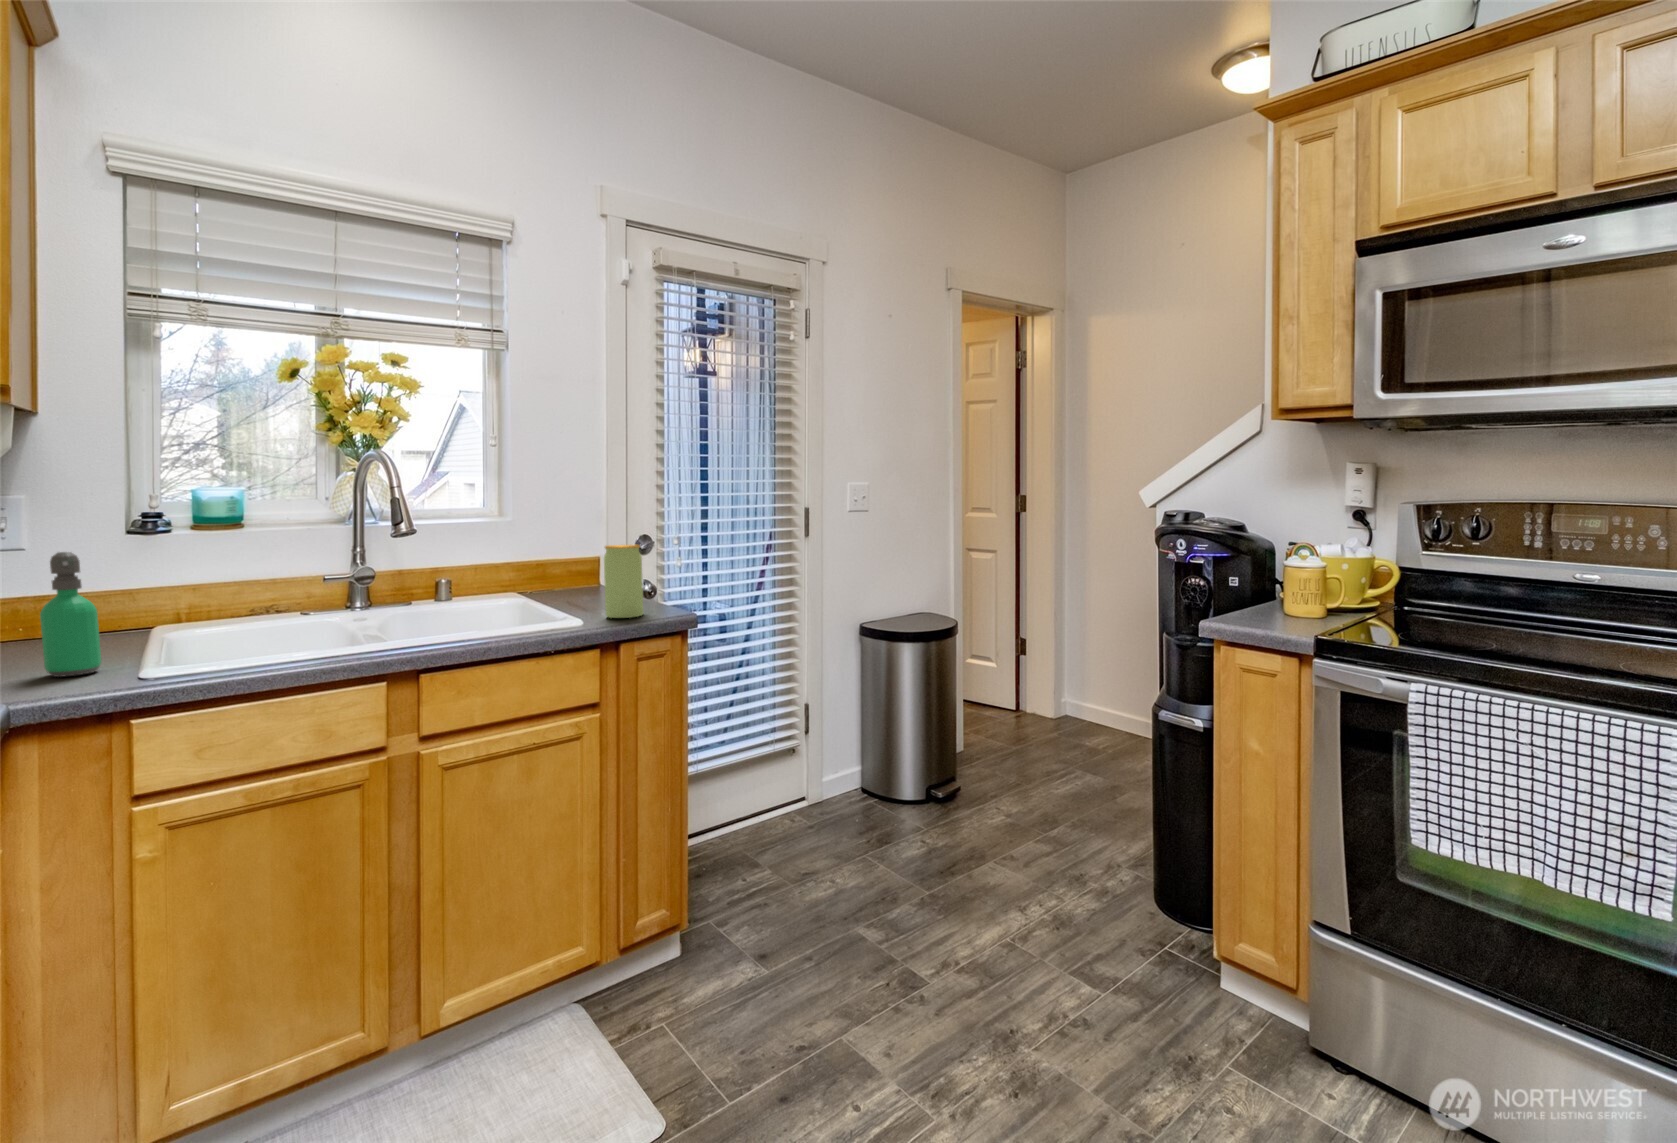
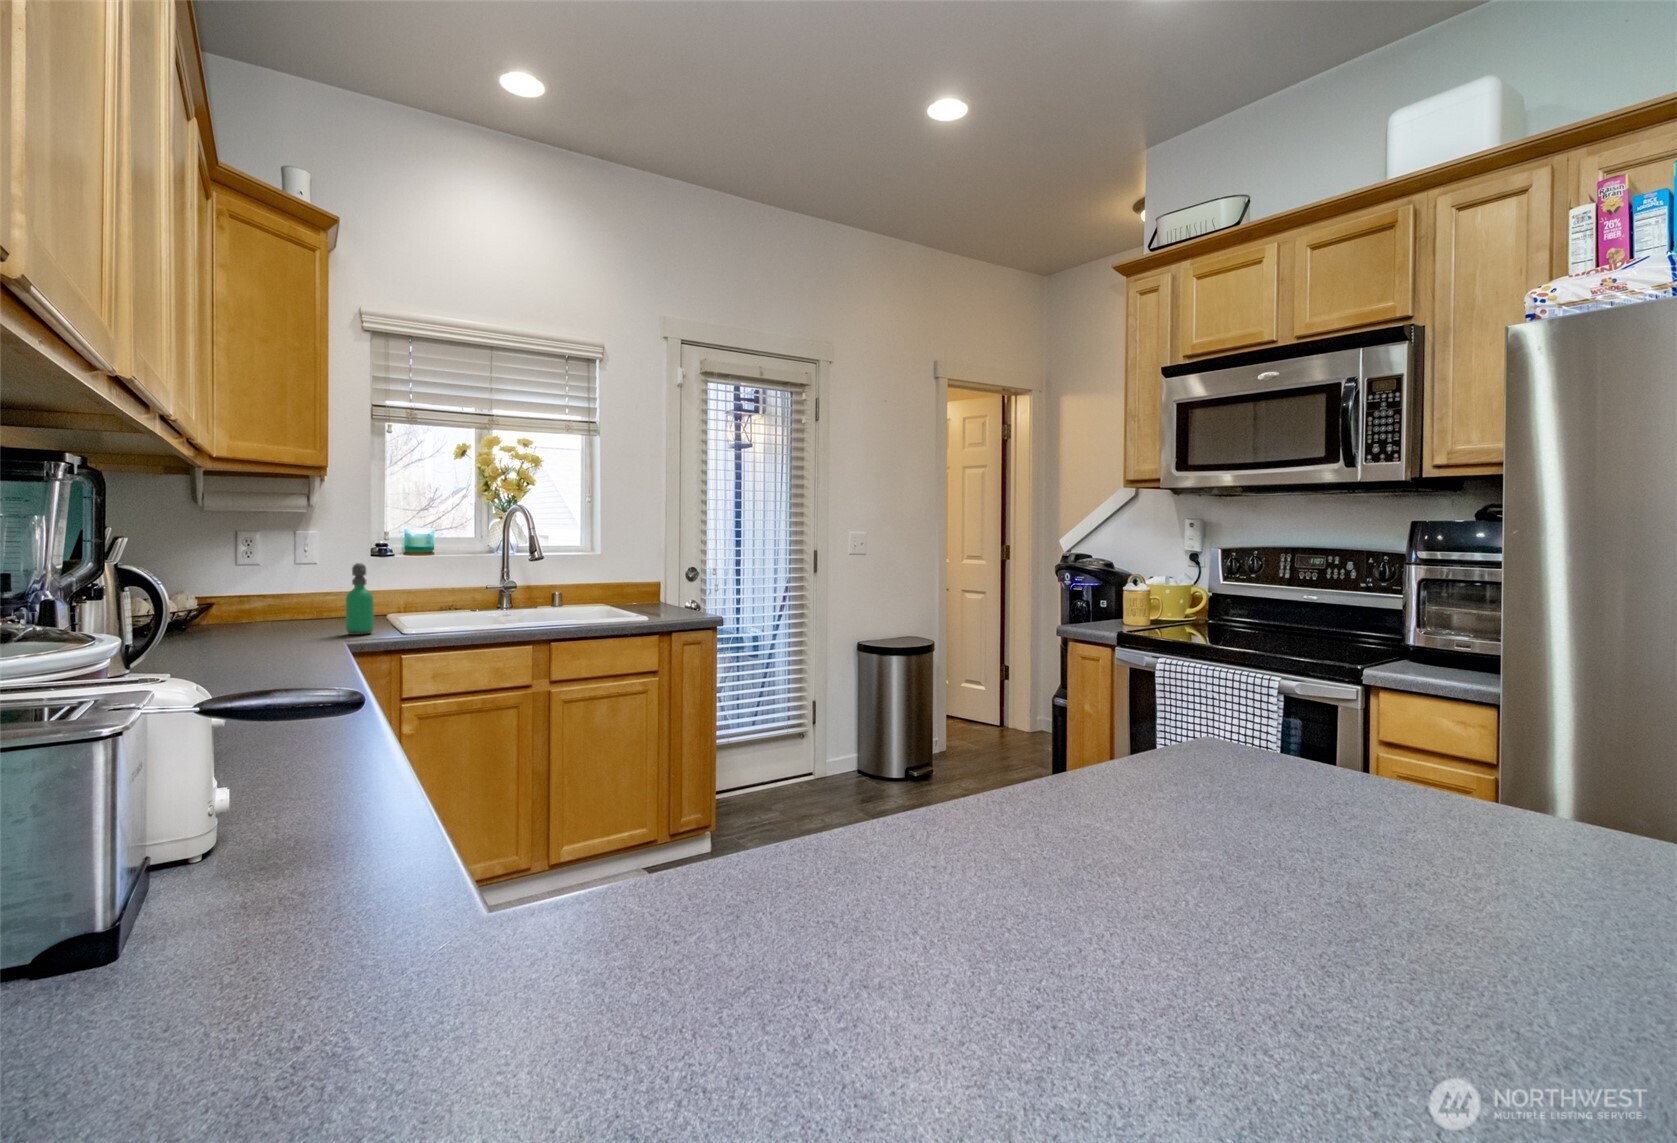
jar: present [604,545,643,618] -> none [663,569,688,618]

